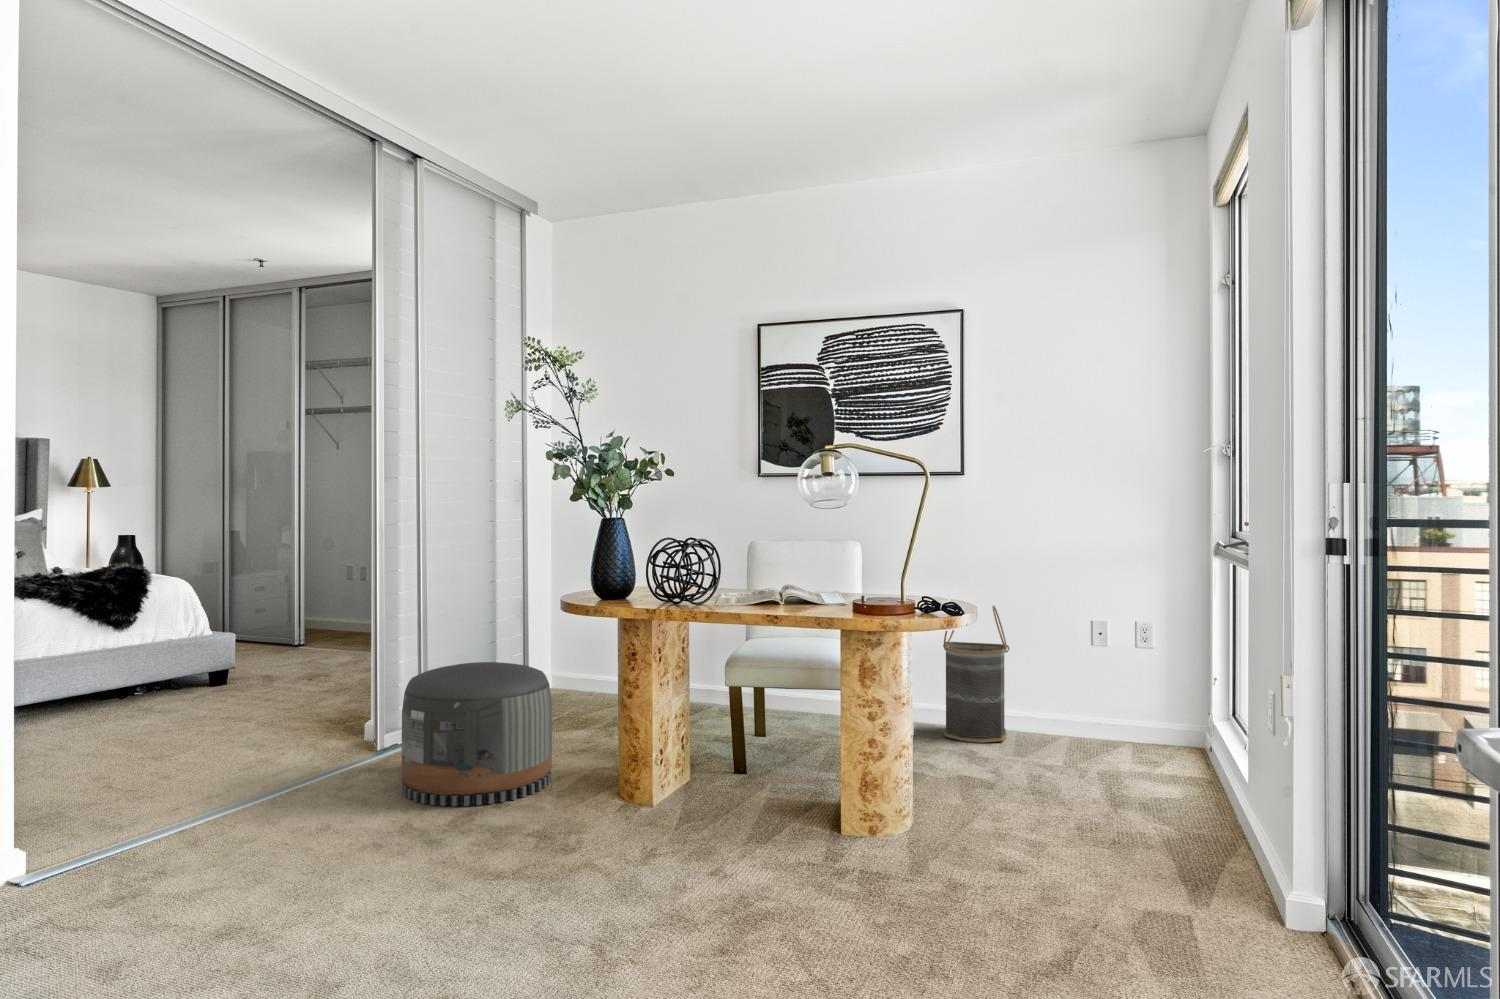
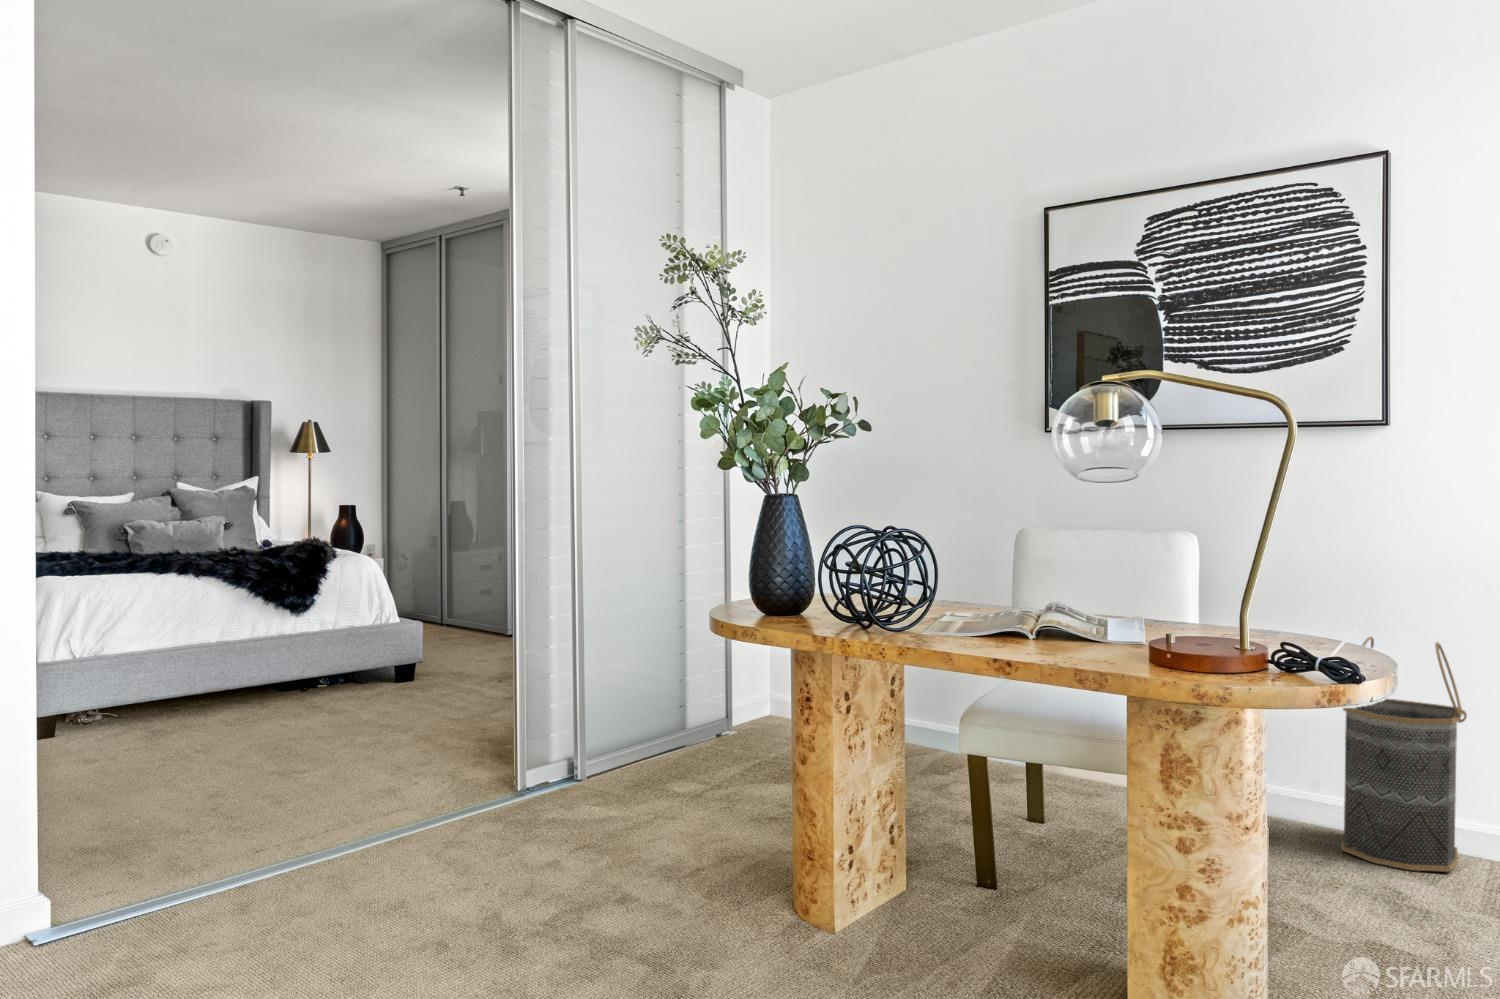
pouf: present [402,662,552,806] -> none [509,690,710,896]

